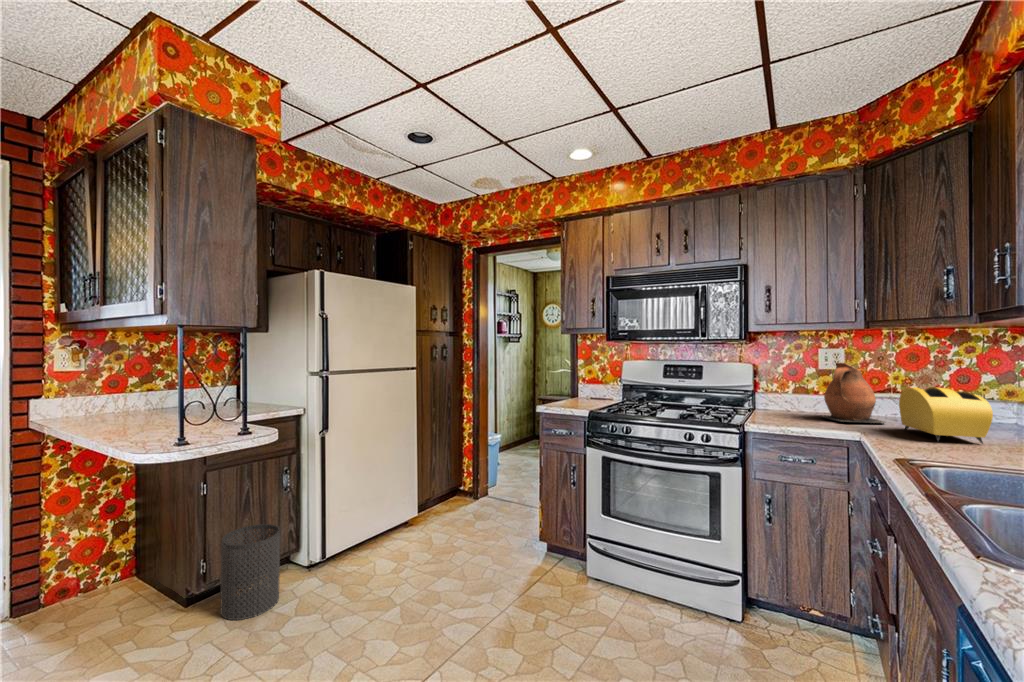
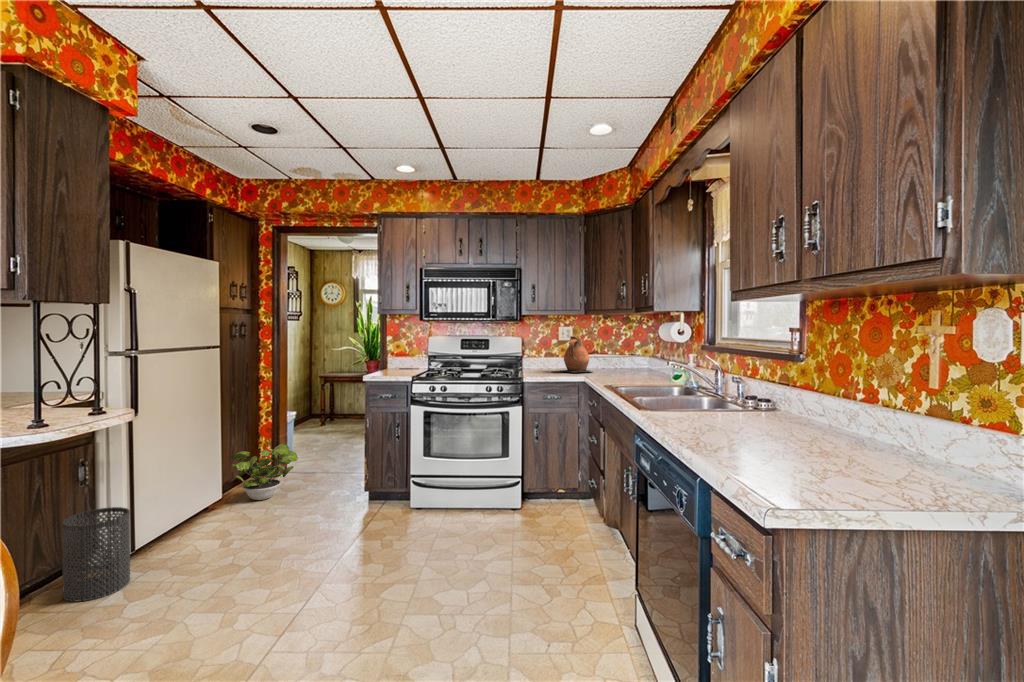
toaster: present [899,387,993,444] -> none [600,349,637,377]
potted plant: none [420,471,477,526] -> present [231,444,298,500]

